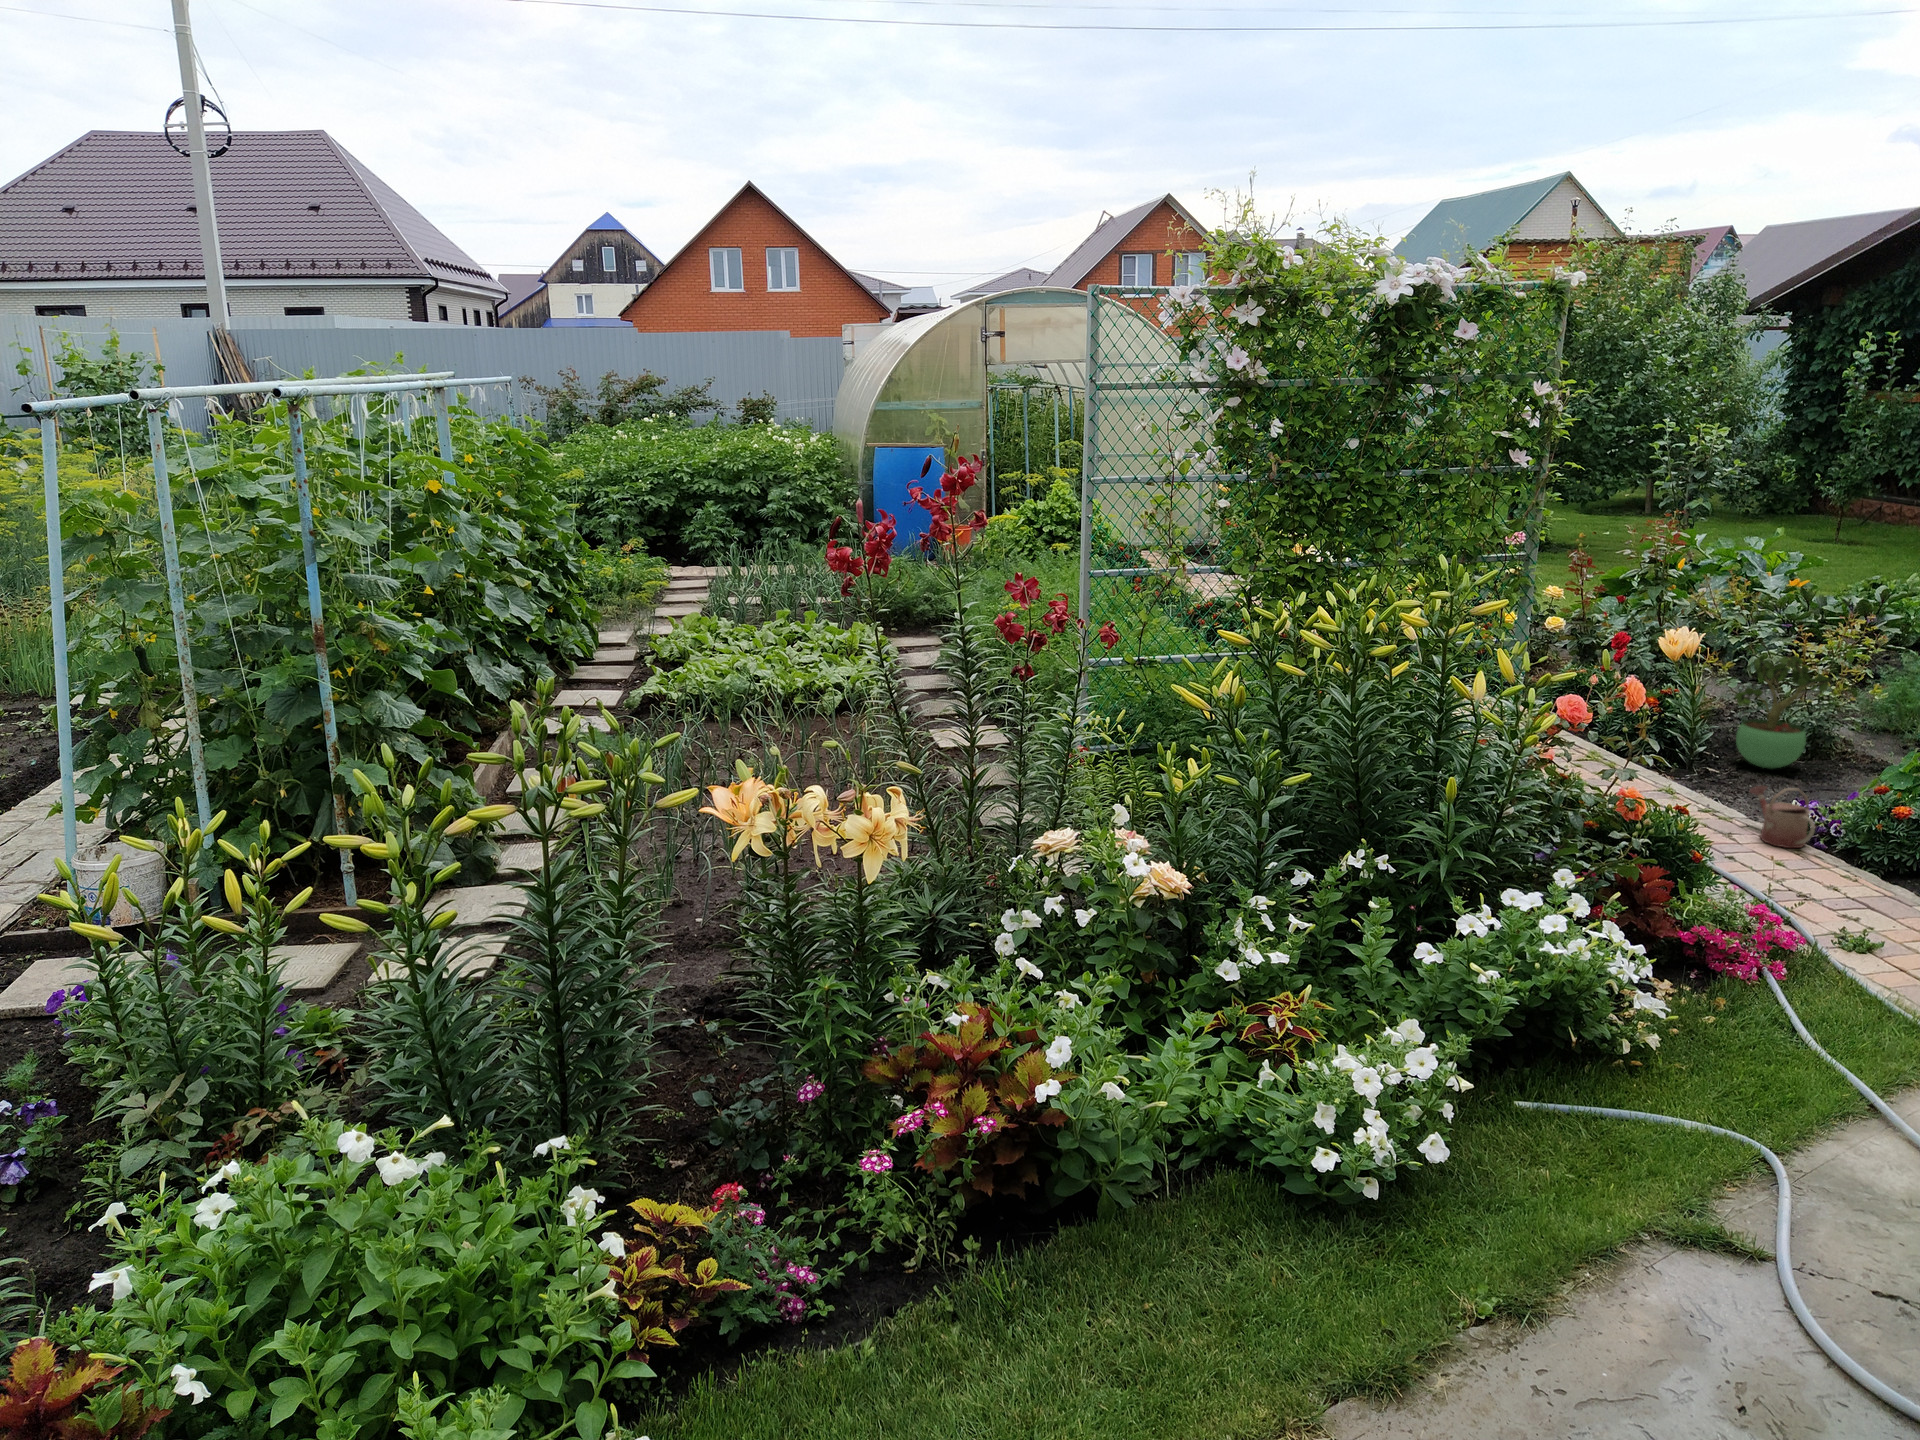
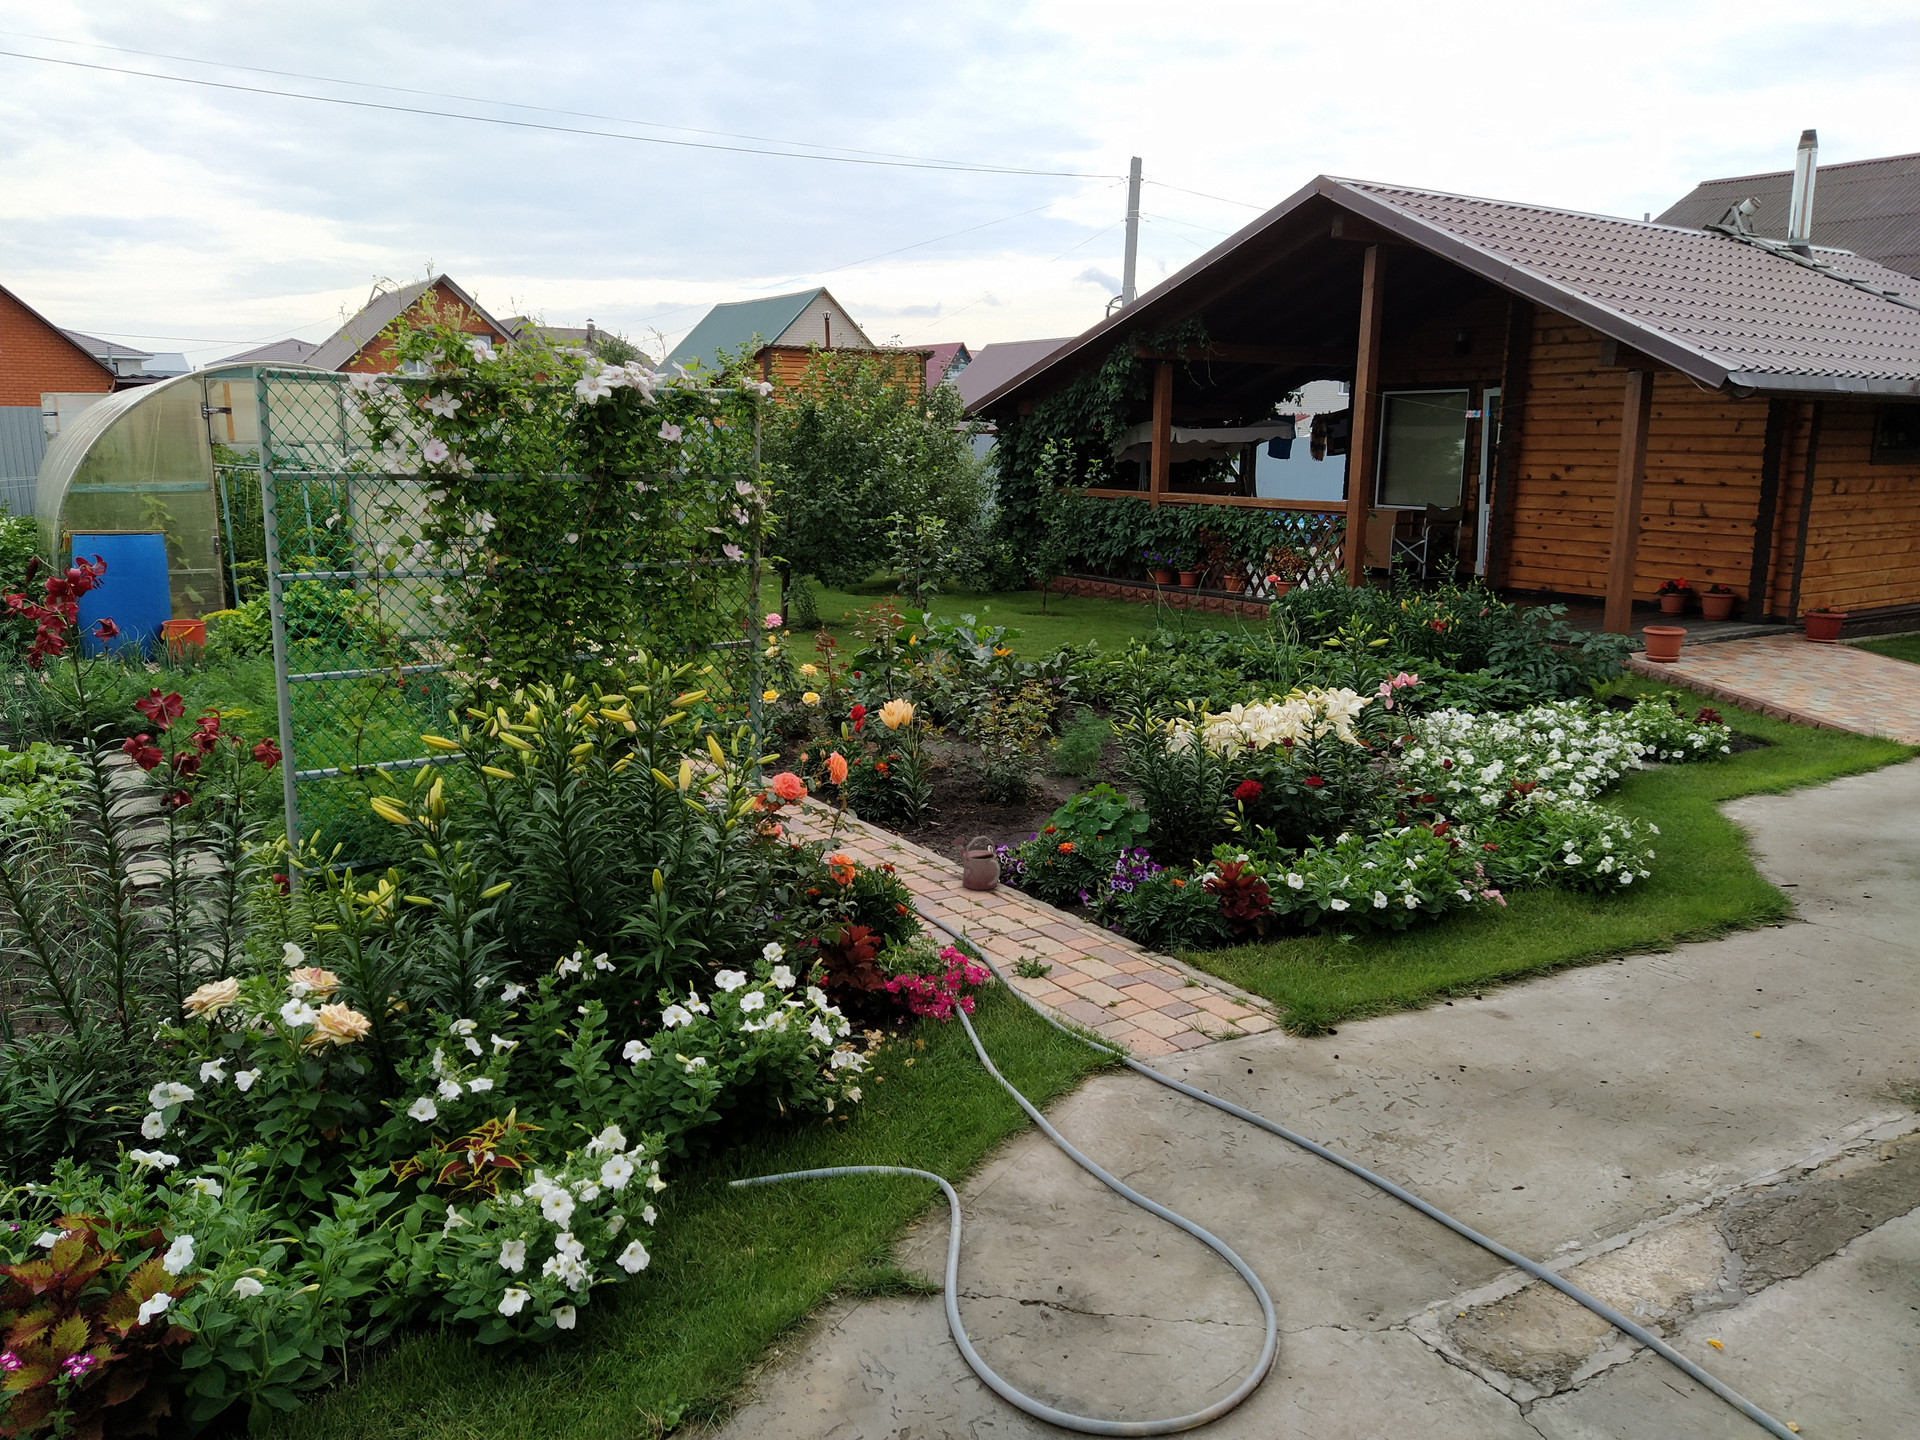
potted plant: present [1735,655,1829,768] -> none [940,719,1009,821]

